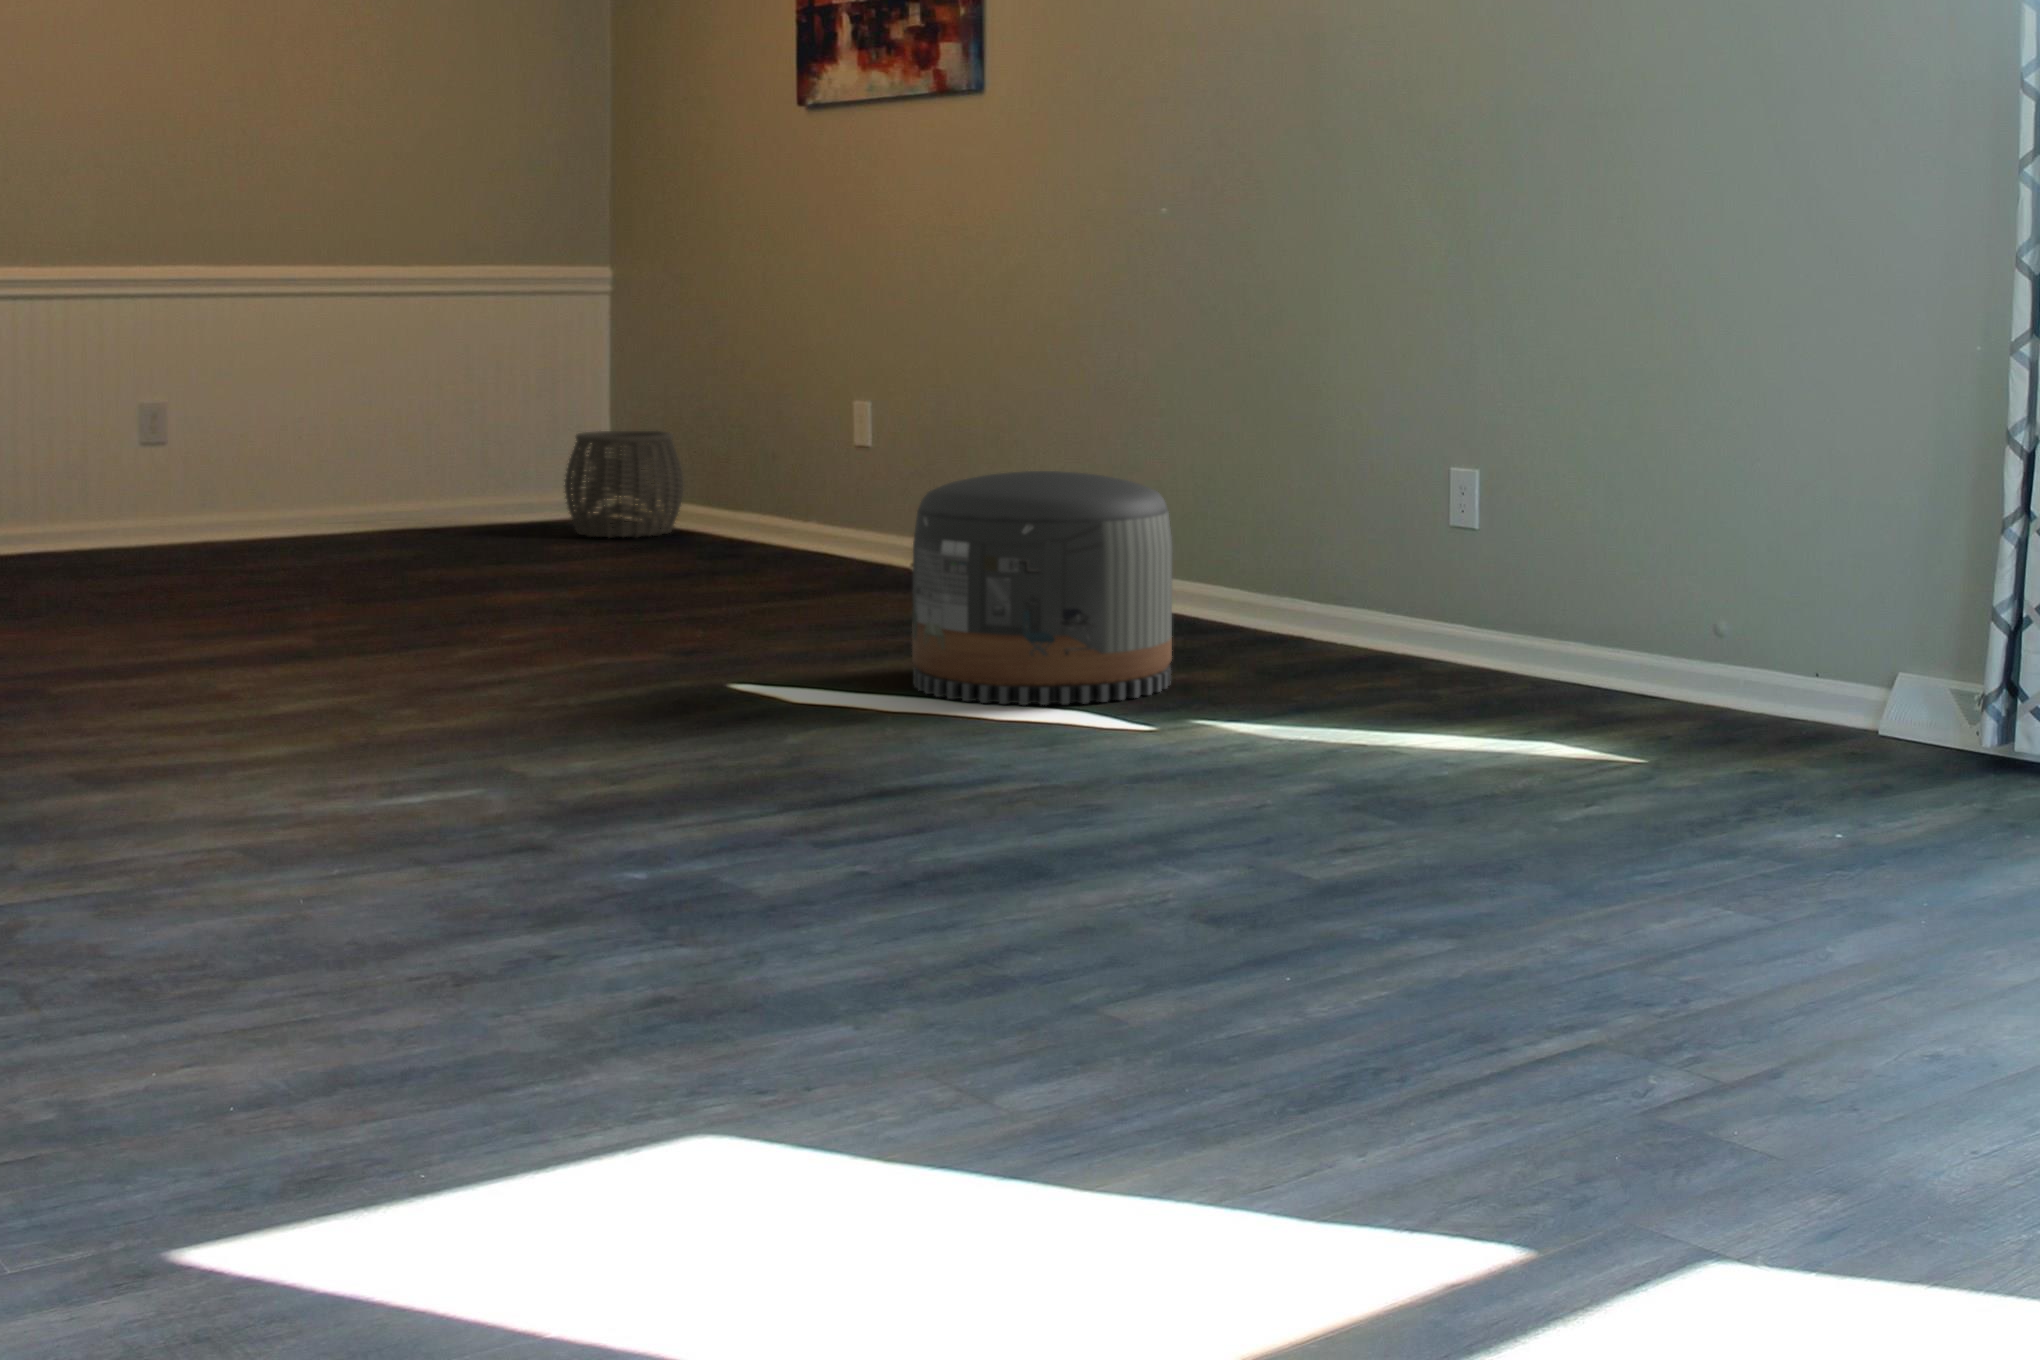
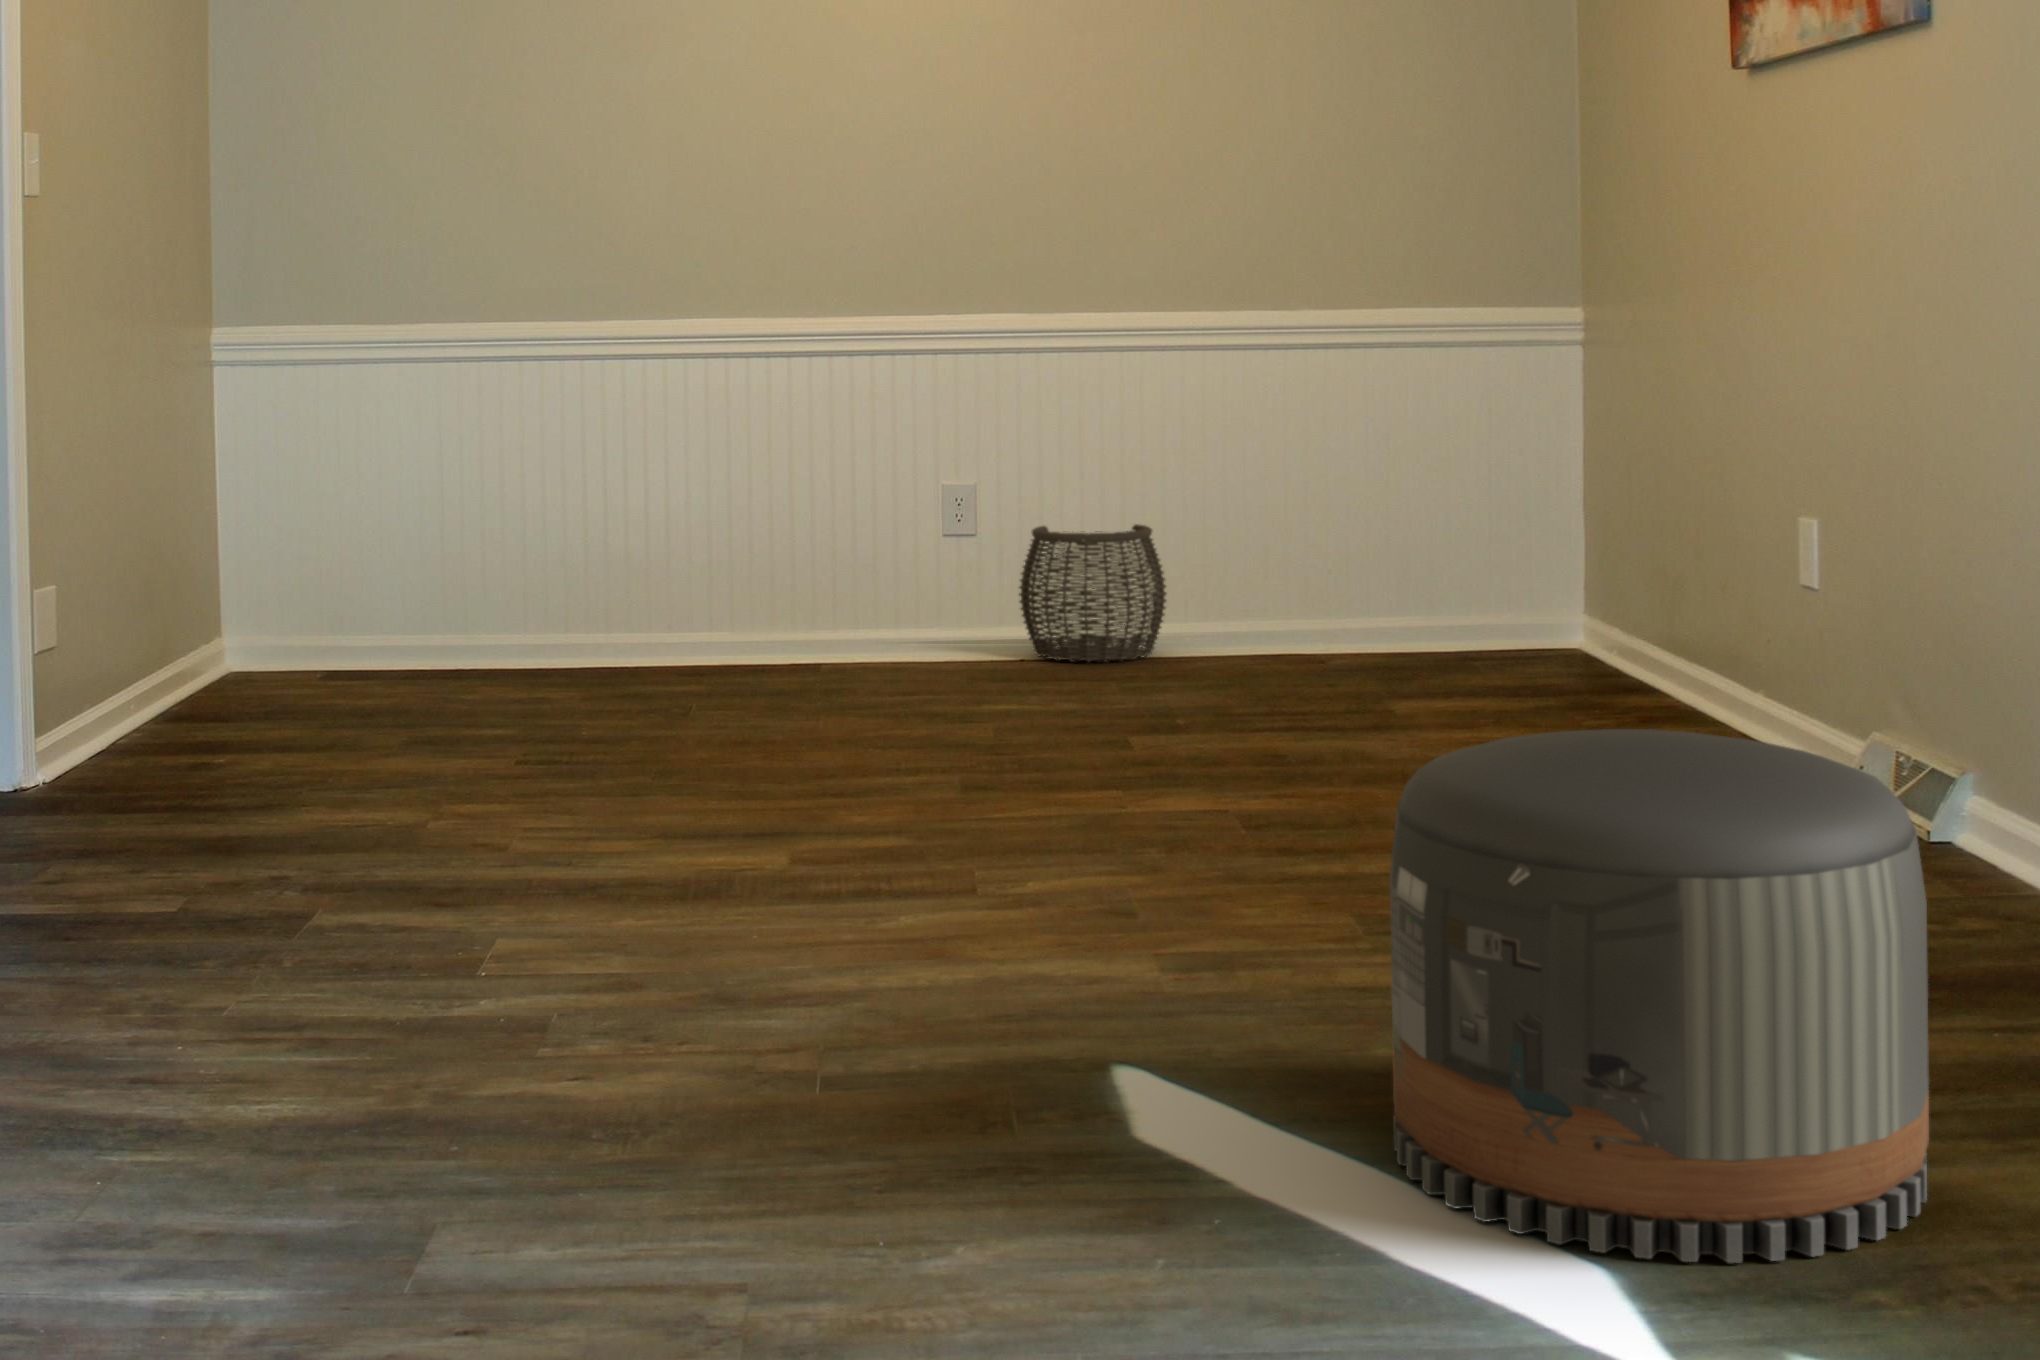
woven basket: present [564,431,684,538] -> present [1019,524,1167,662]

